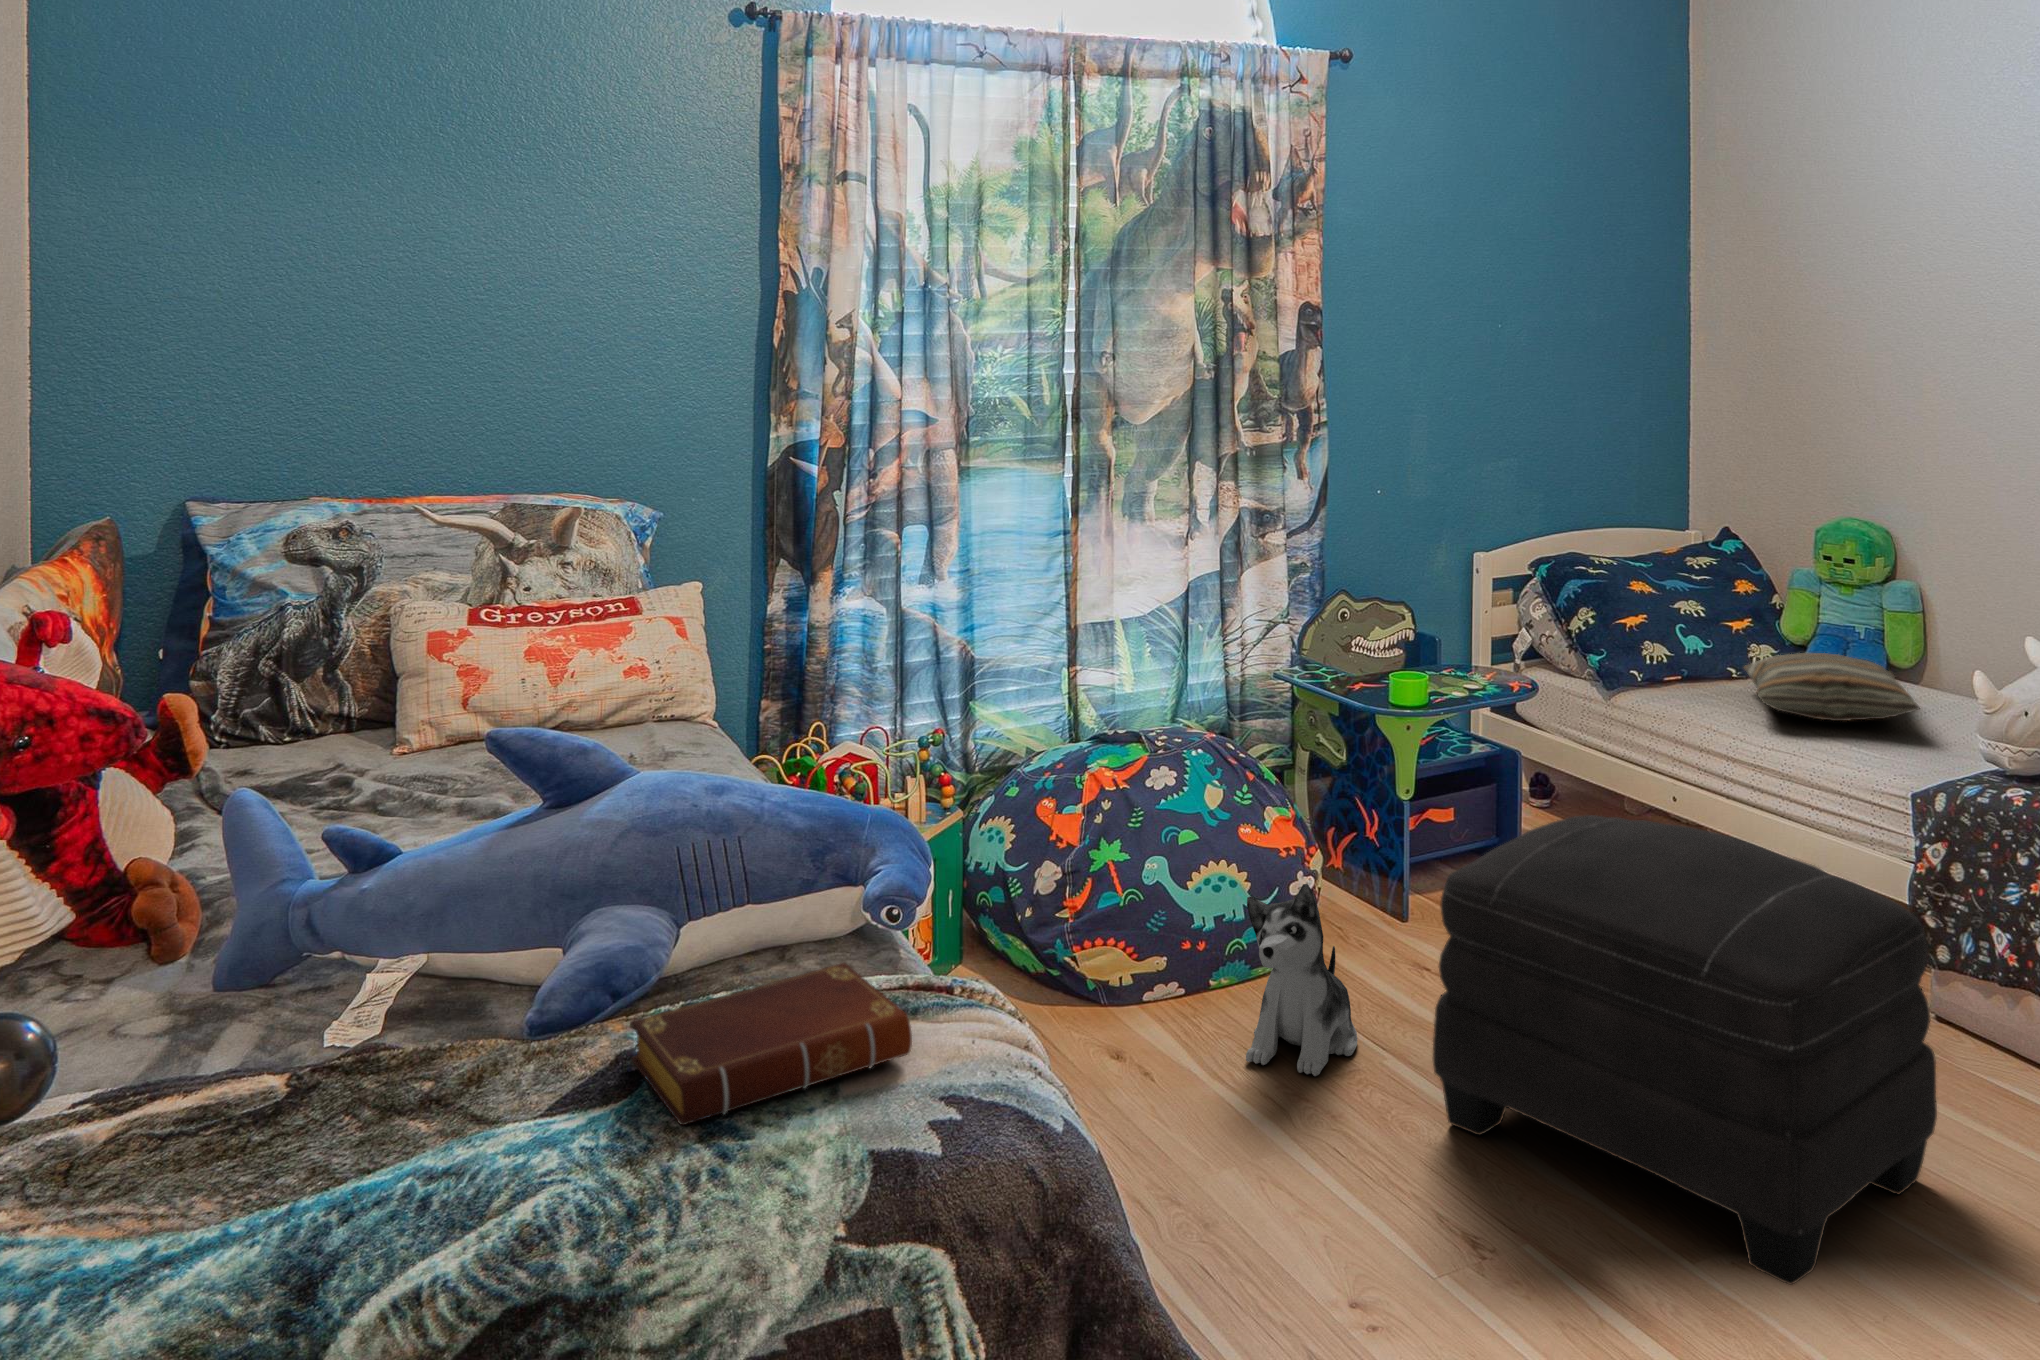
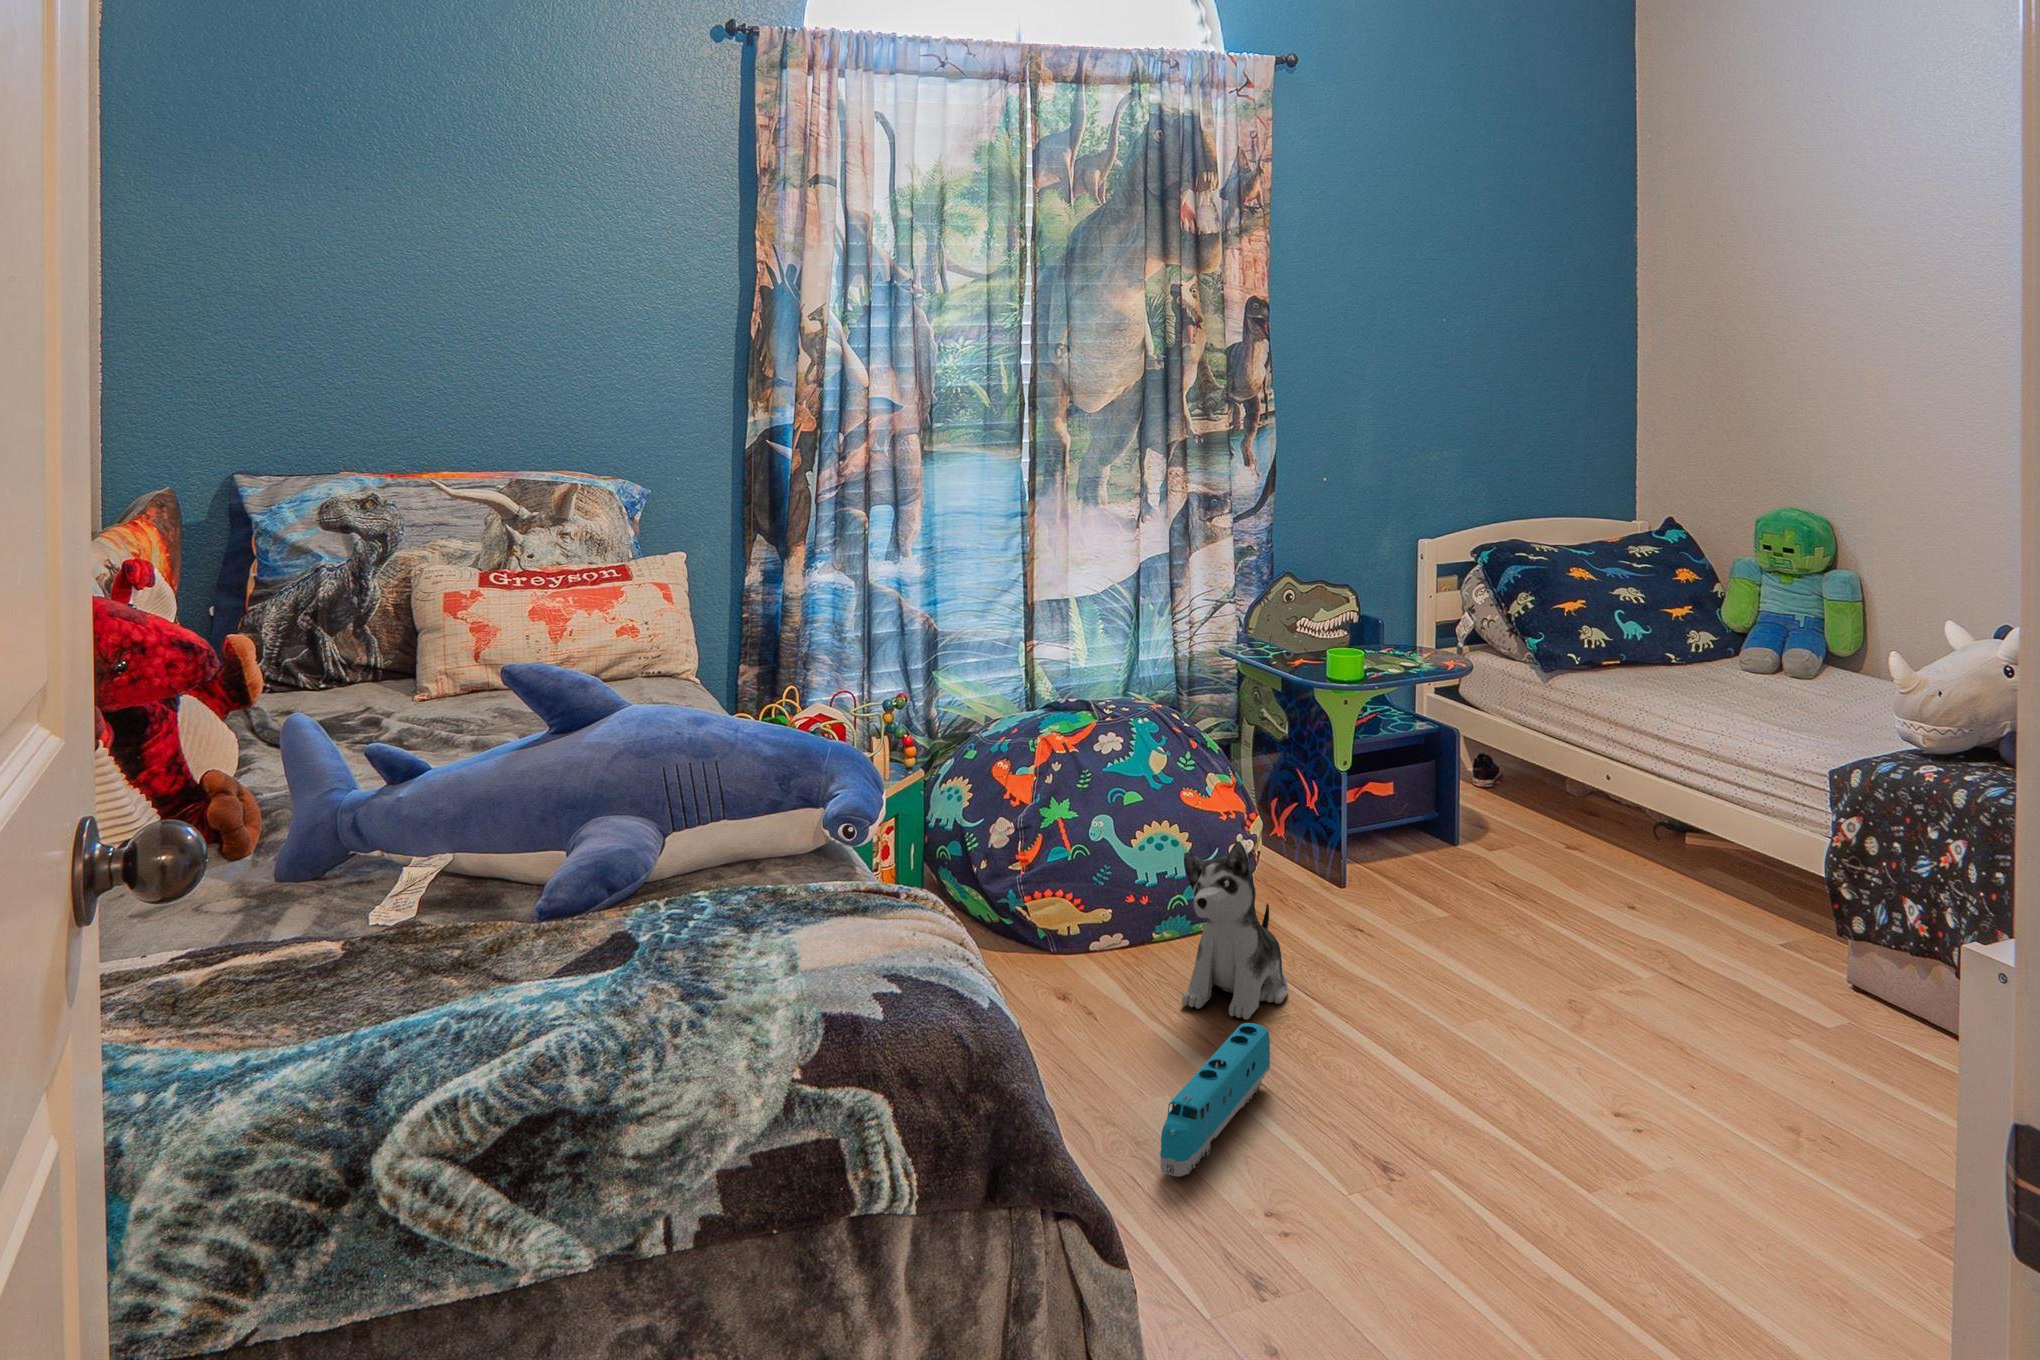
pillow: present [1744,653,1919,721] -> none [1681,639,1853,705]
ottoman: present [1433,815,1937,1285] -> none [1353,782,1833,1214]
book: present [630,963,912,1125] -> none [623,868,859,989]
toy train: none [1234,1085,1346,1266] -> present [1160,1023,1270,1176]

